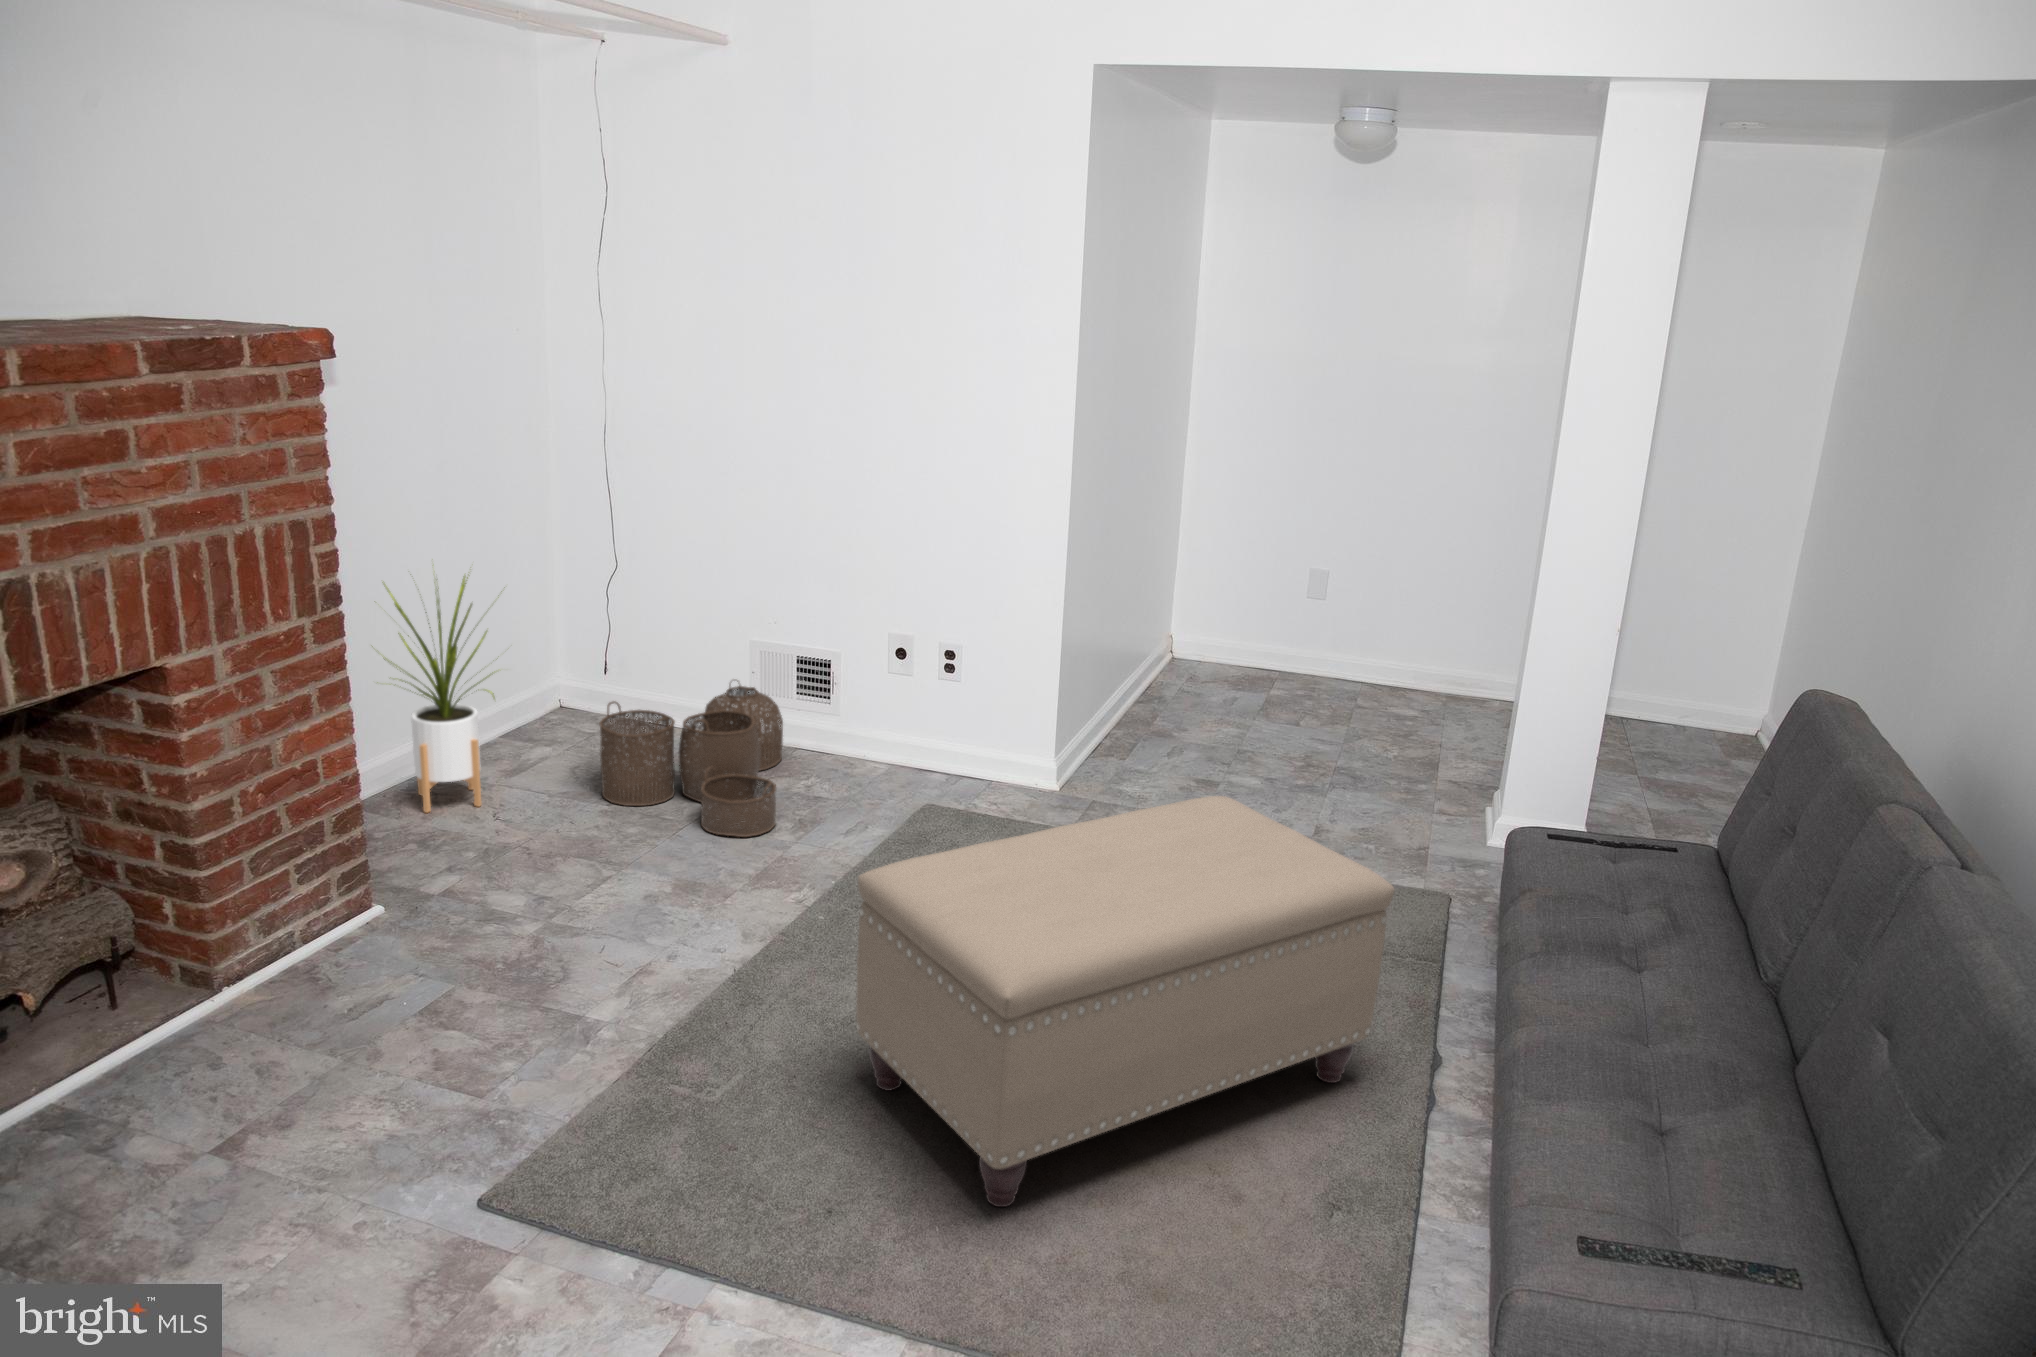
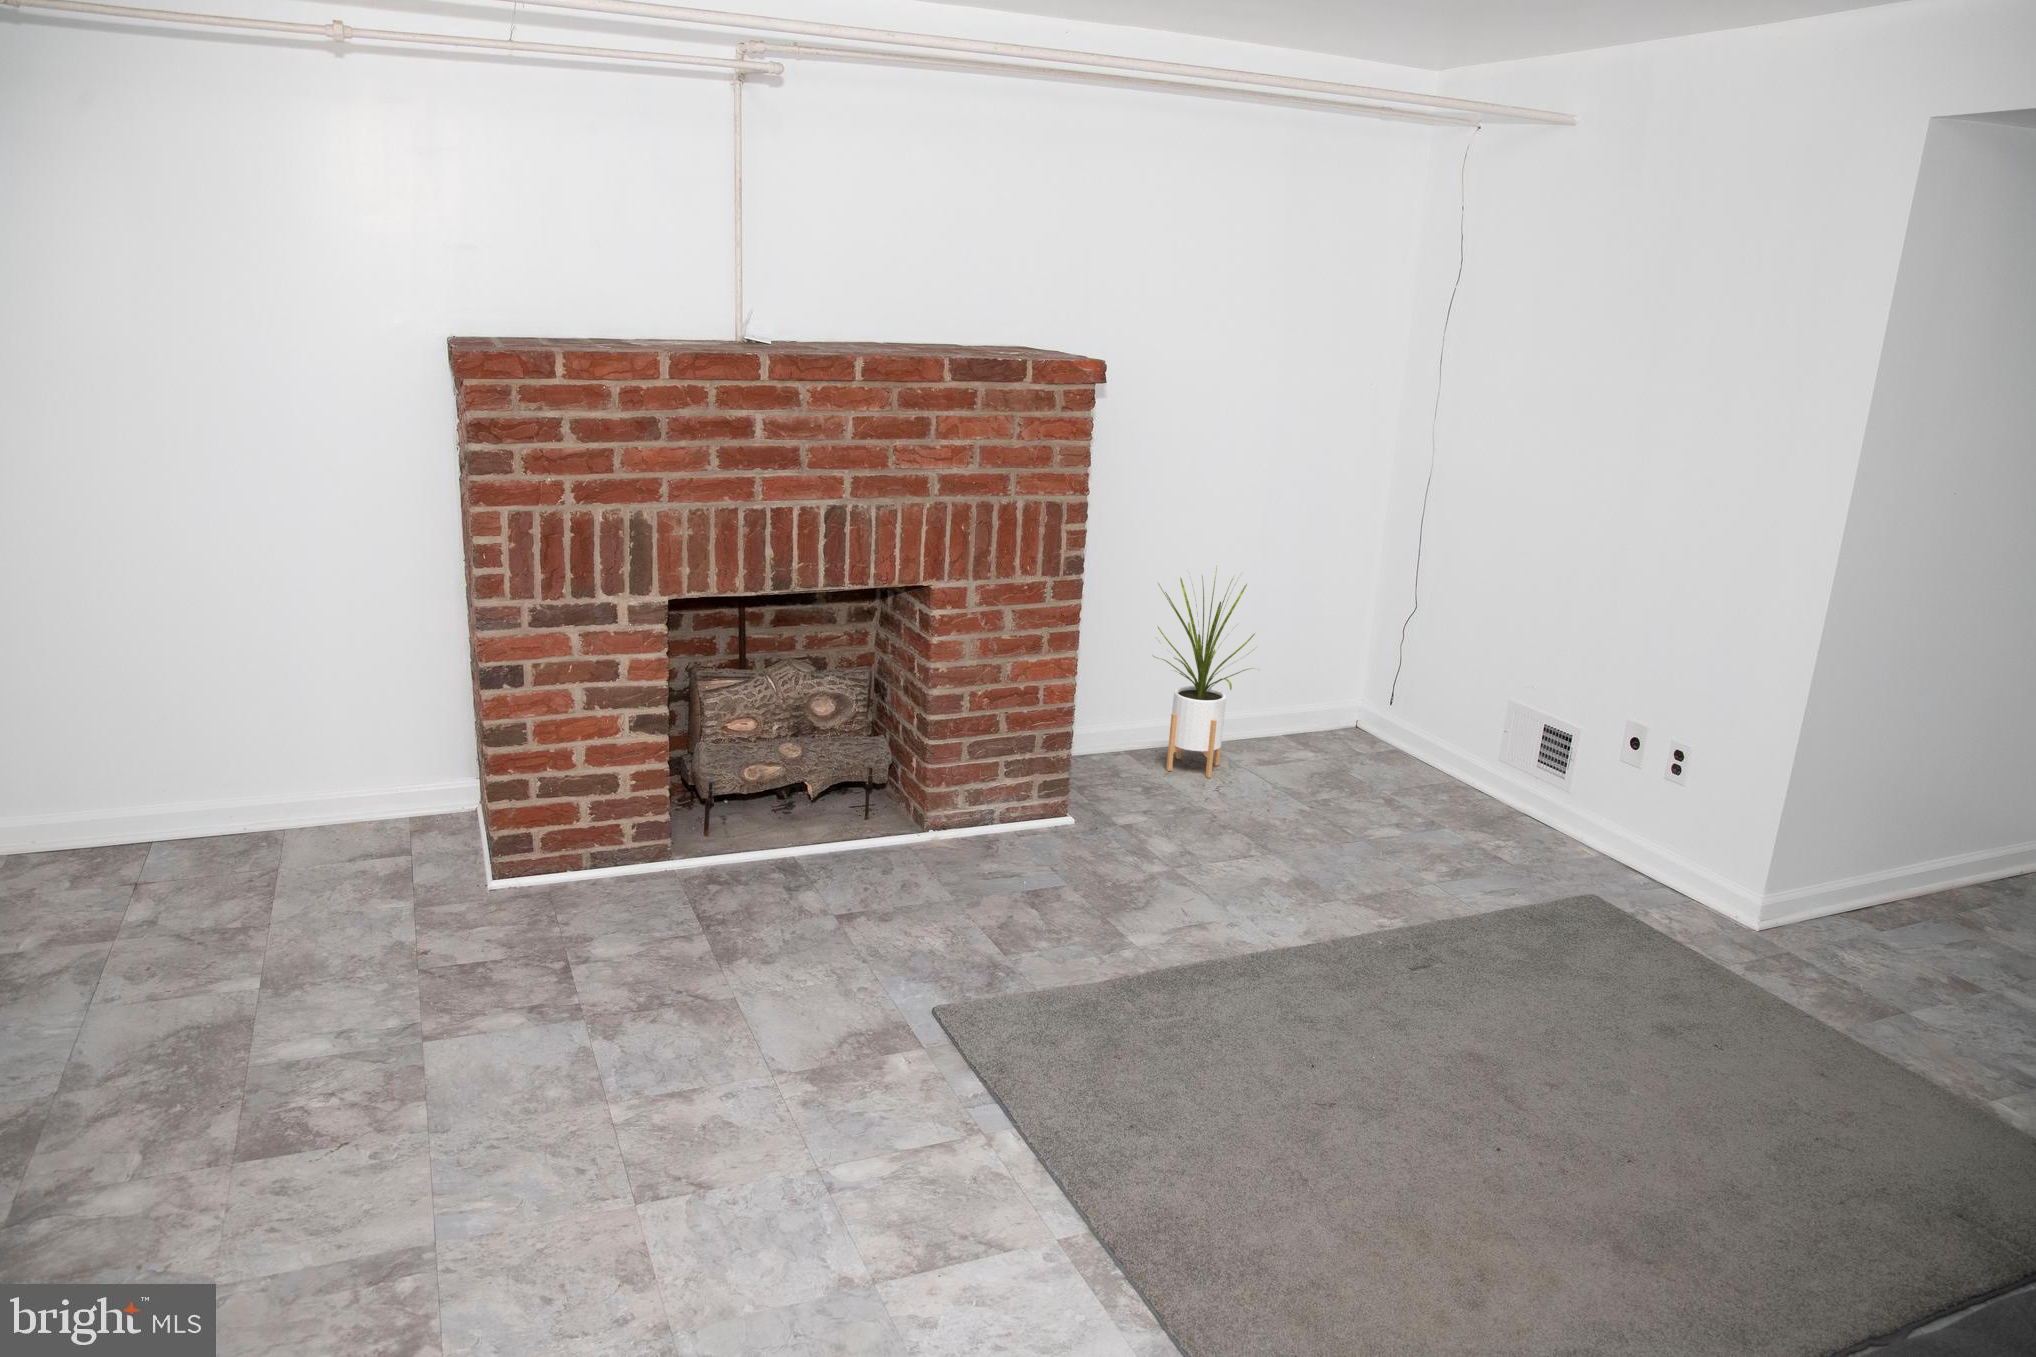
woven basket: present [599,681,783,837] -> none [1307,717,1509,865]
ottoman: present [856,796,1395,1207] -> none [1261,863,1872,1292]

